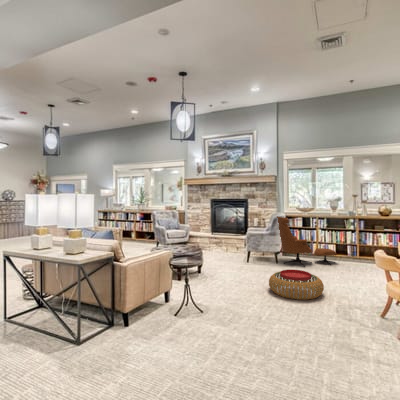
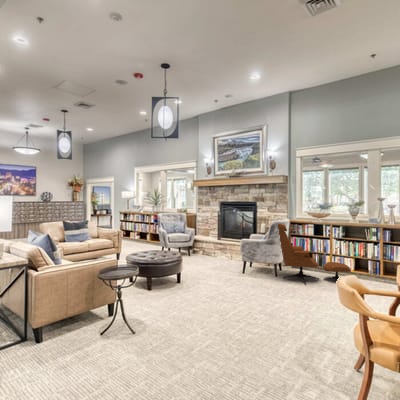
pouf: present [269,270,324,300] -> none [234,288,299,329]

